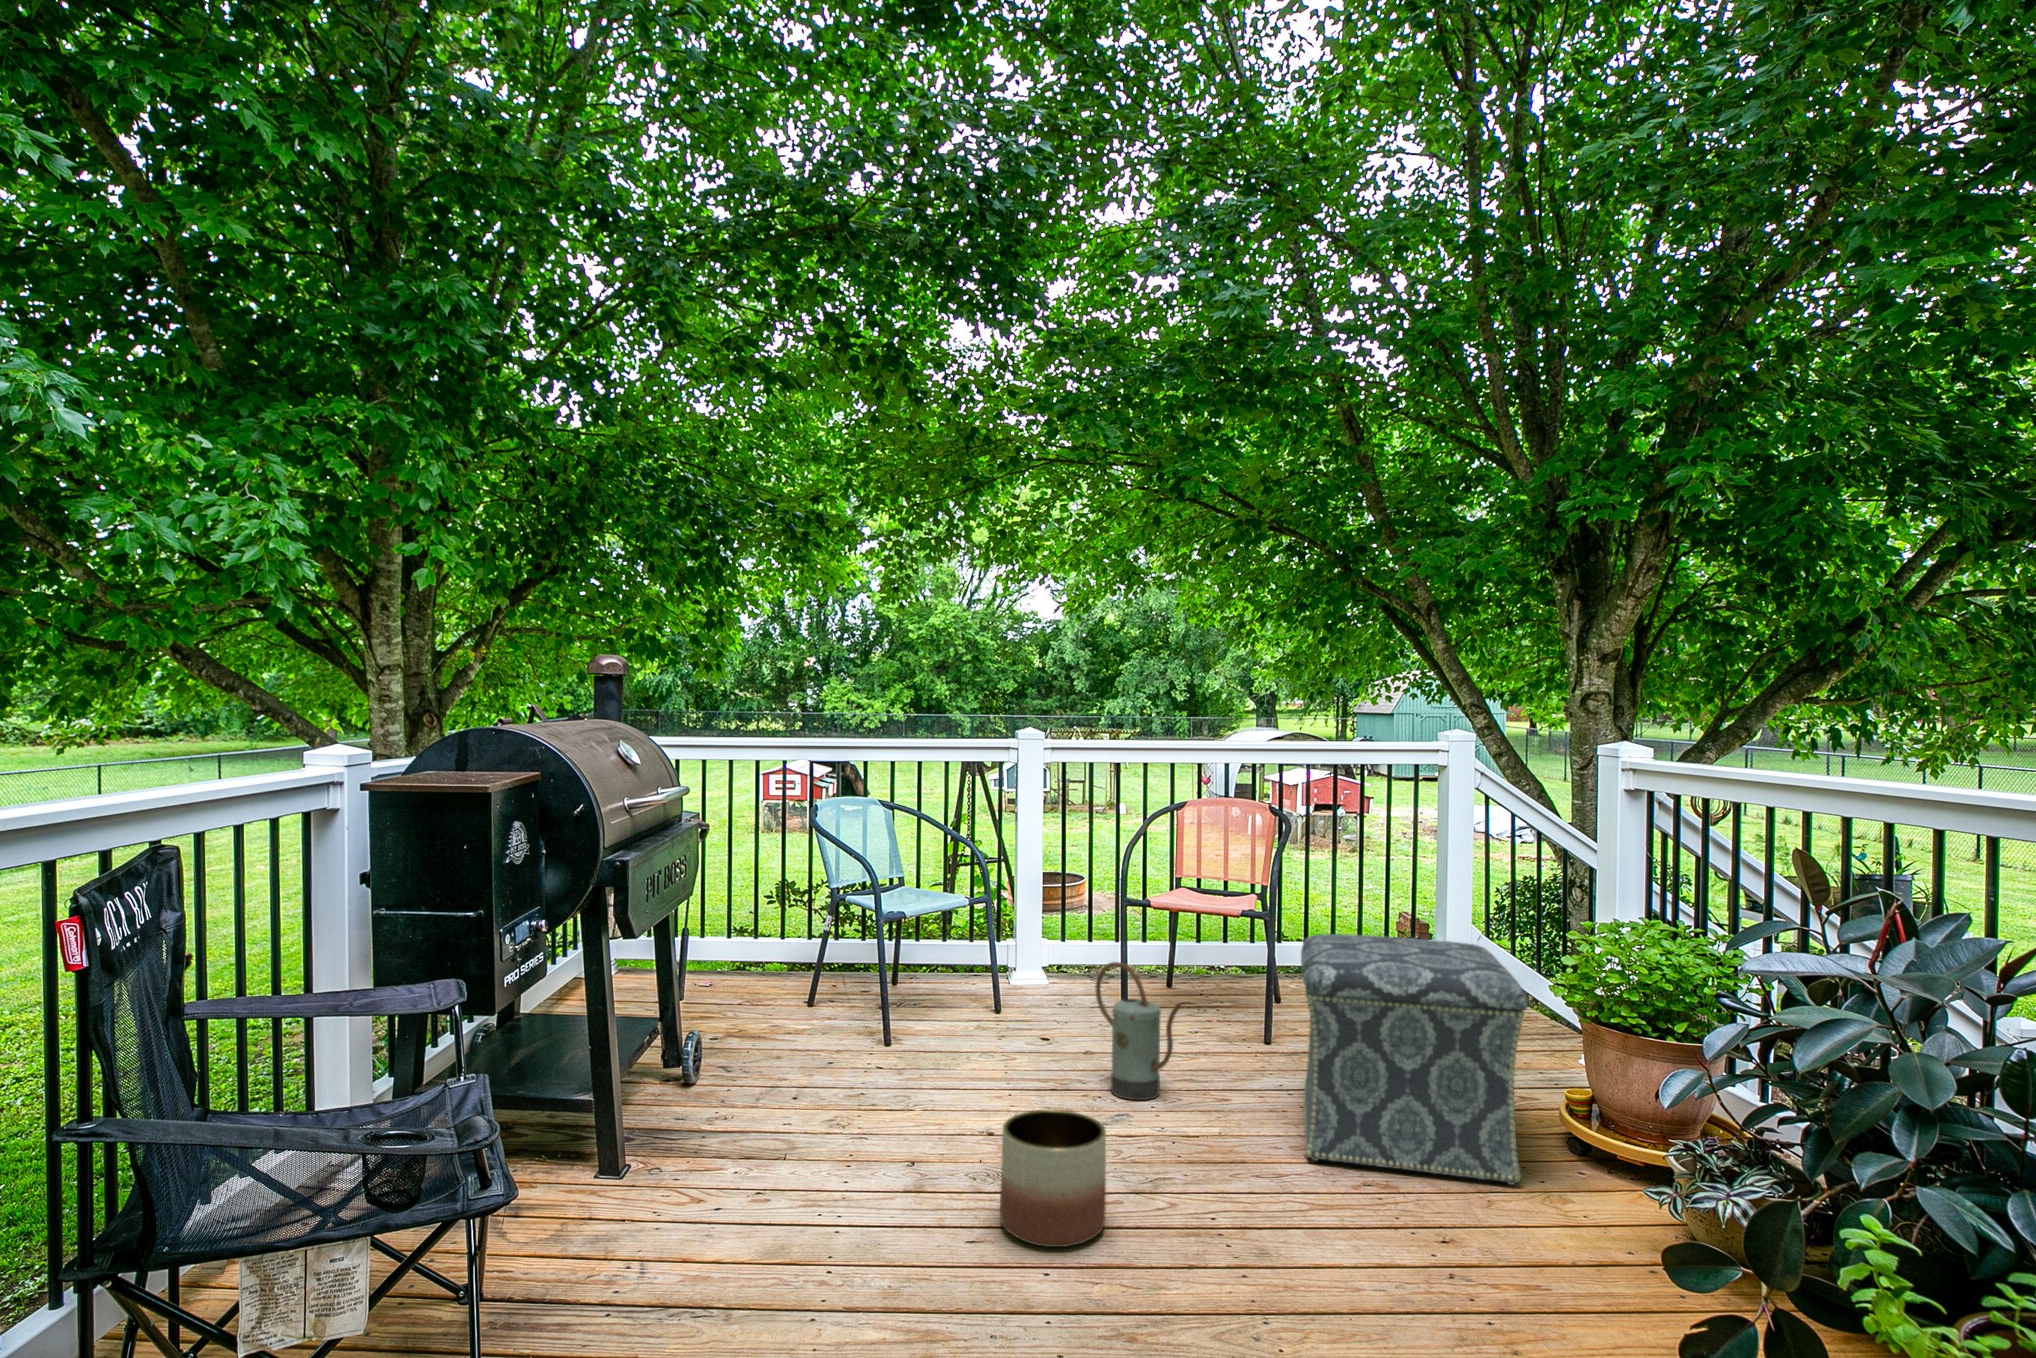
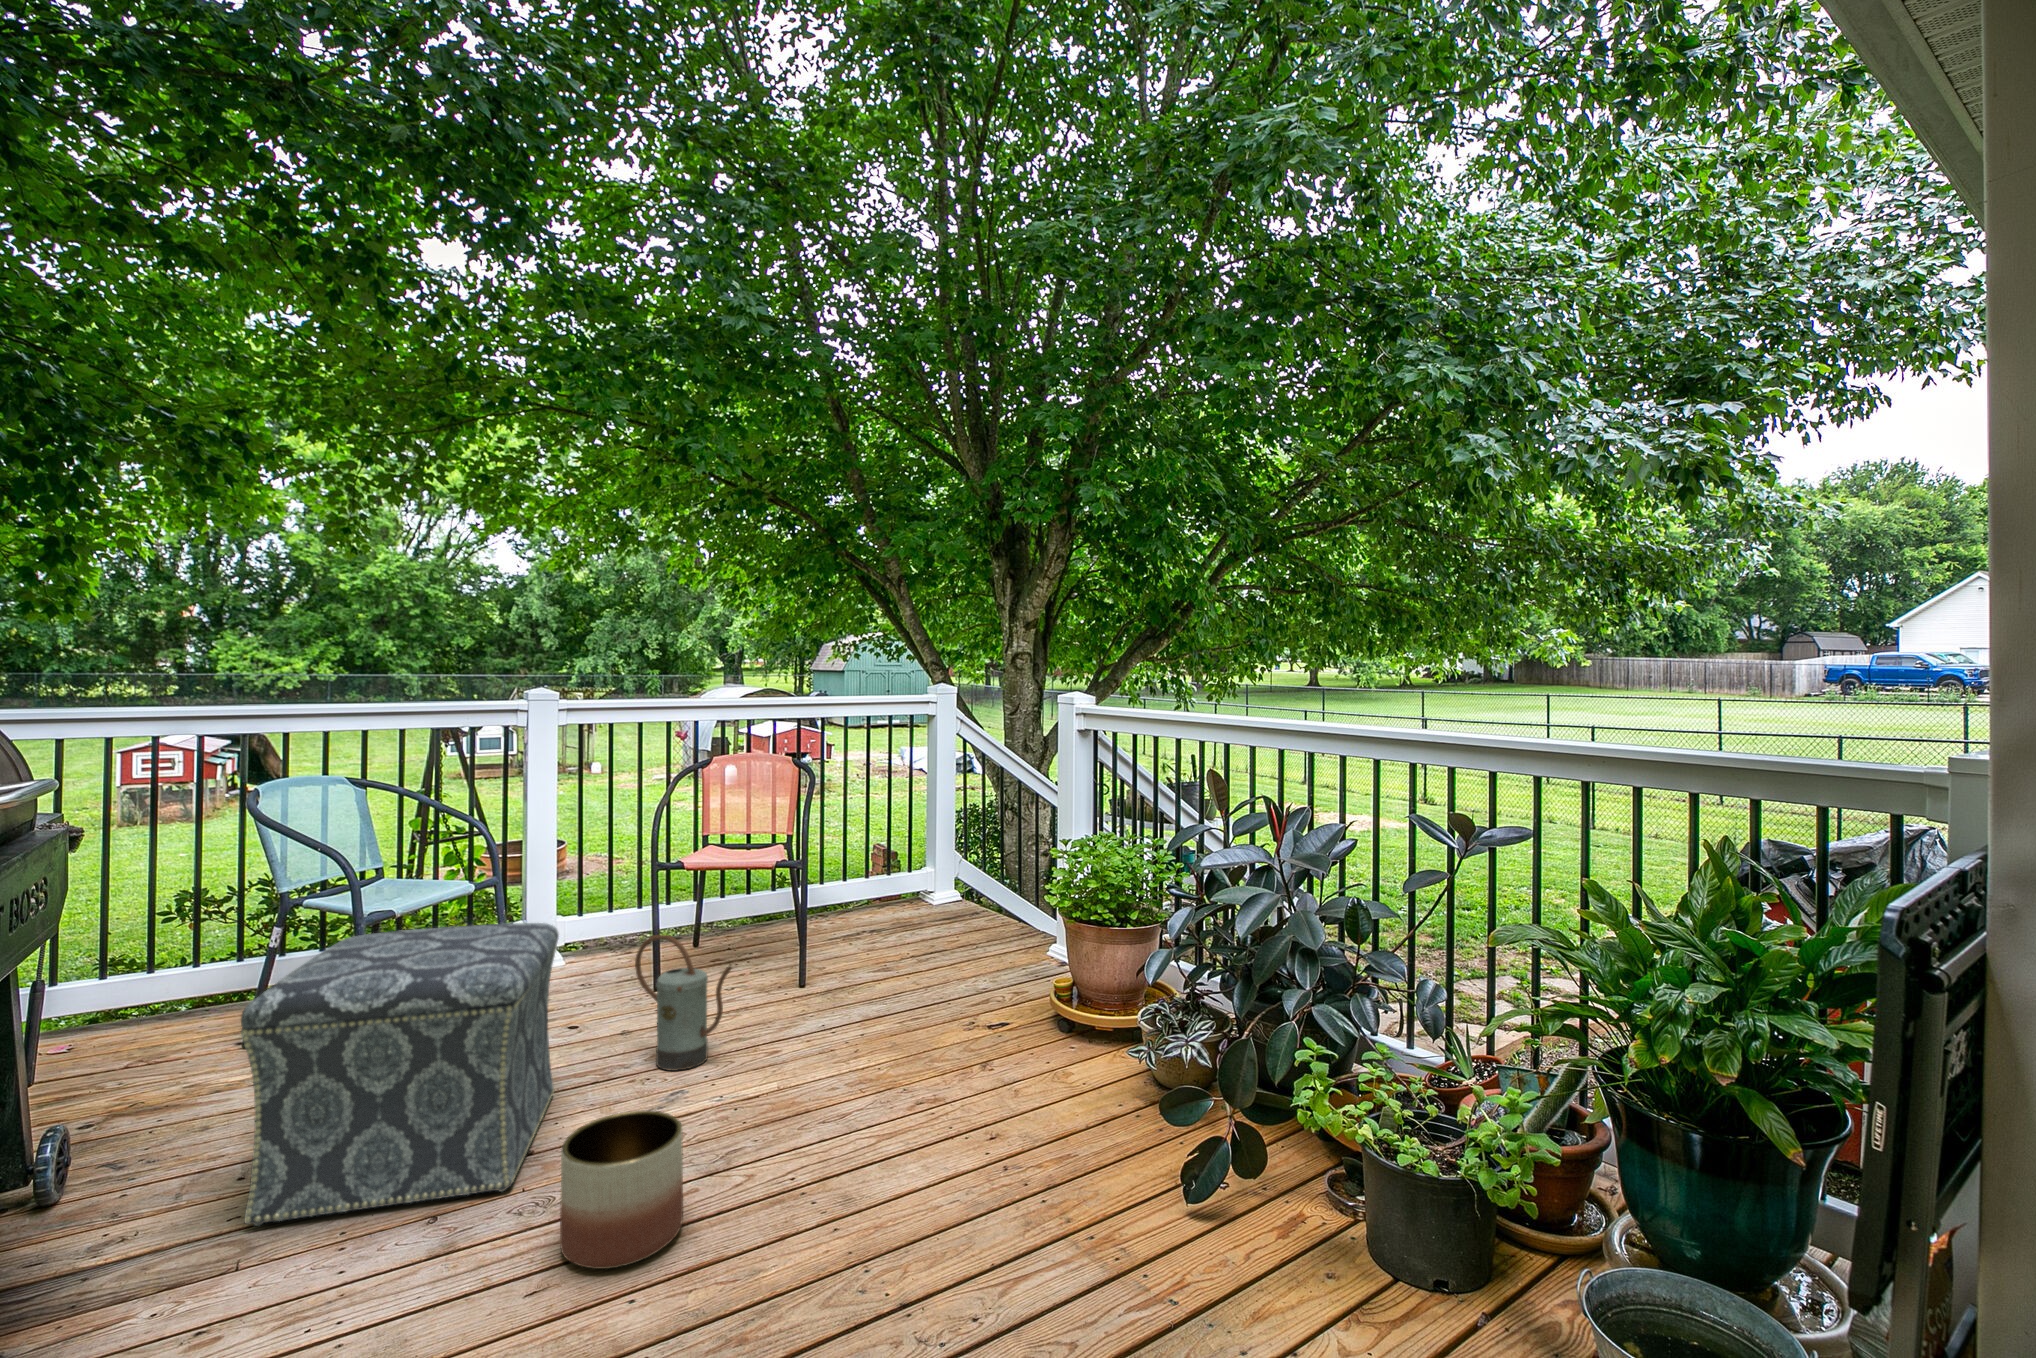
ottoman: present [1301,934,1528,1185] -> present [241,923,559,1226]

